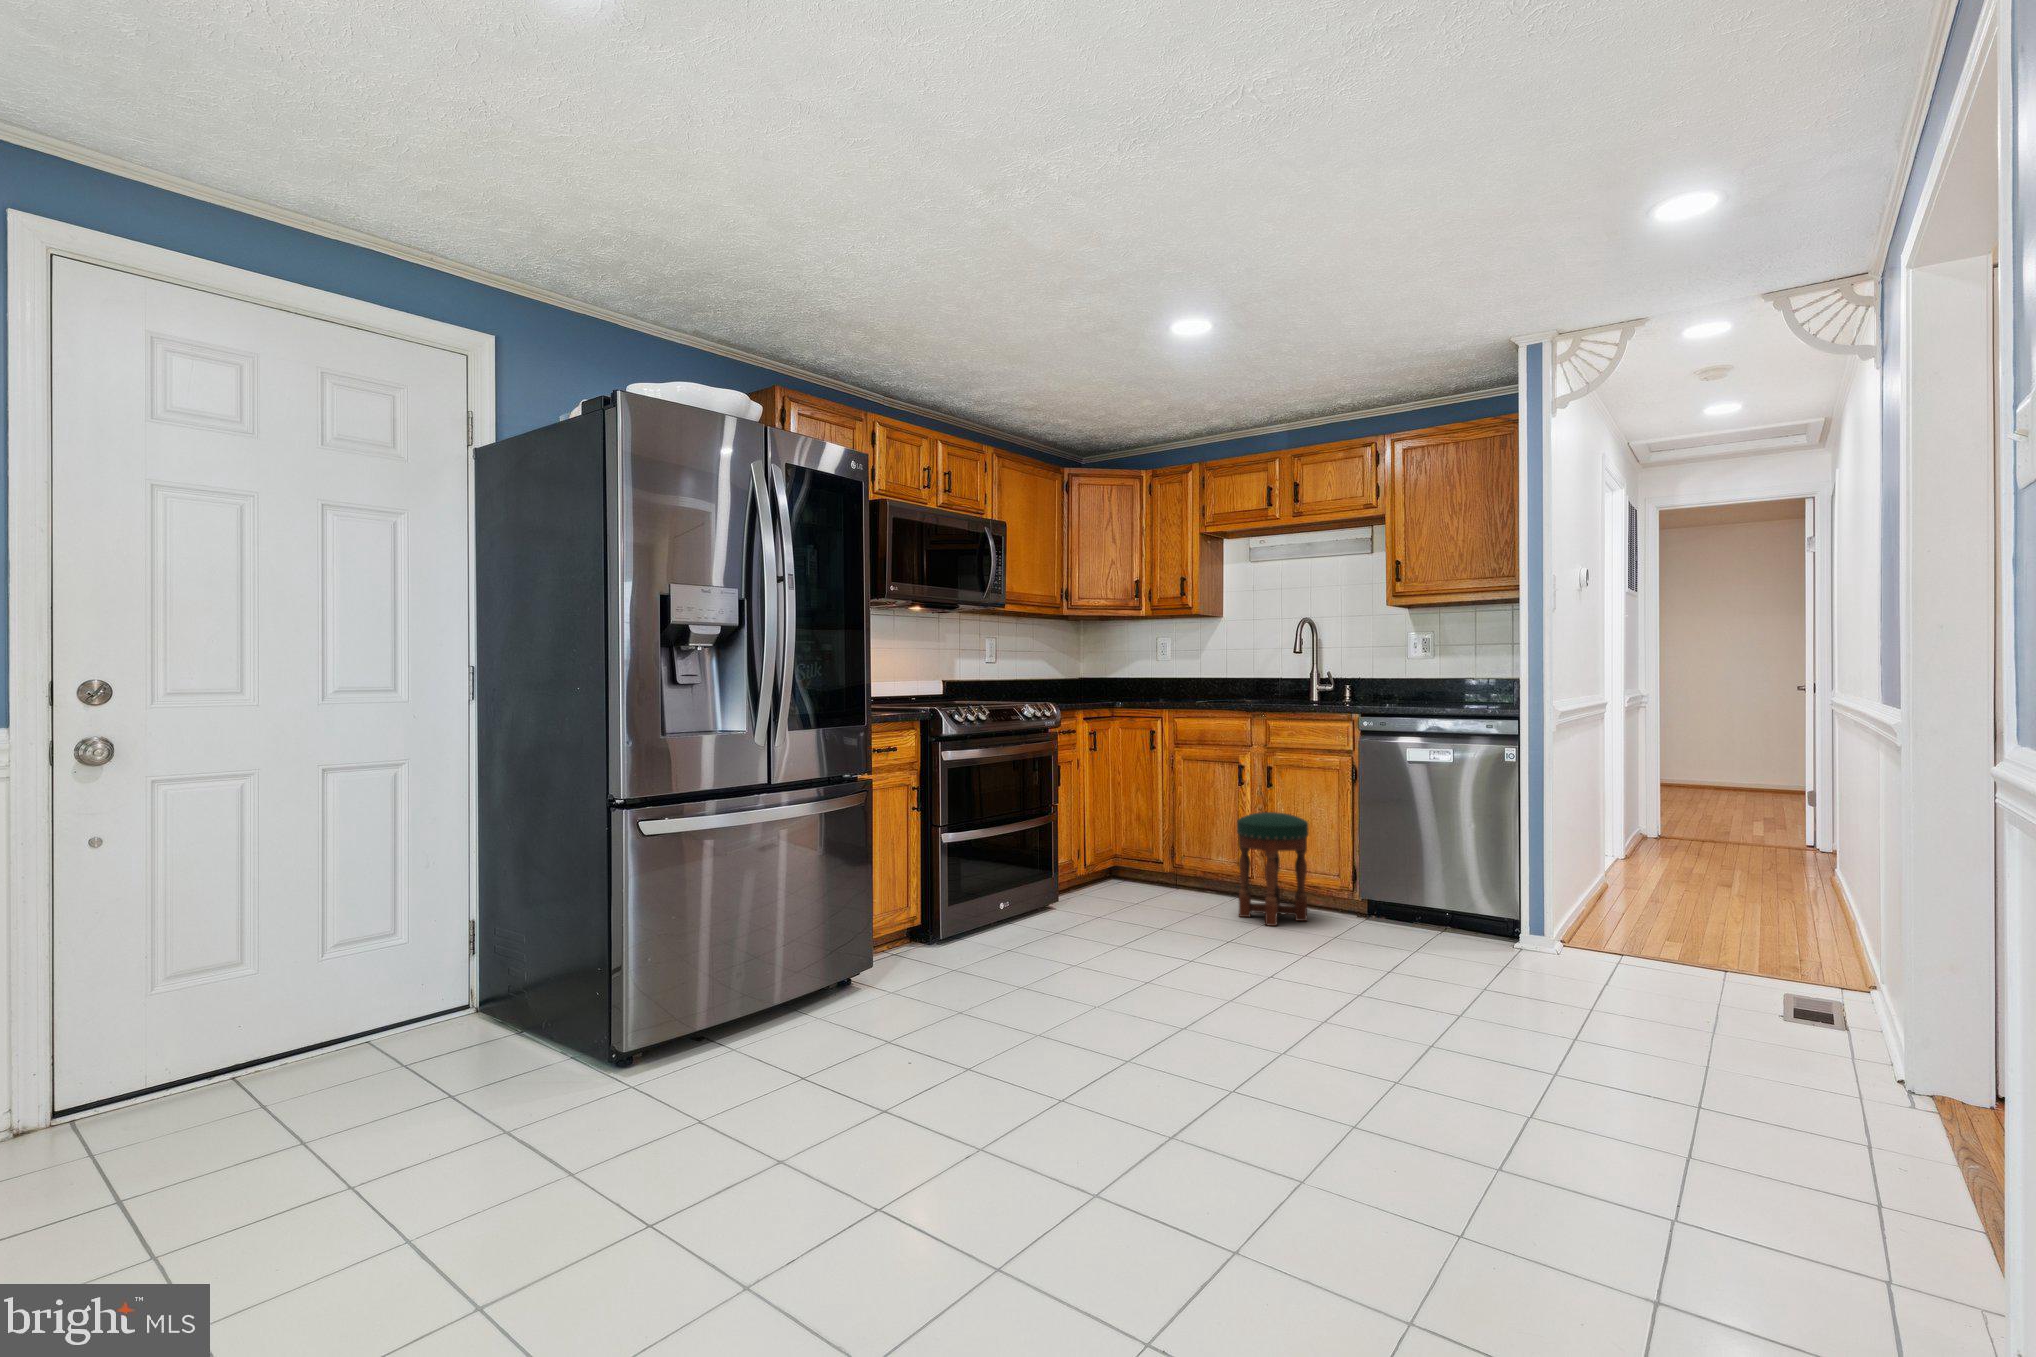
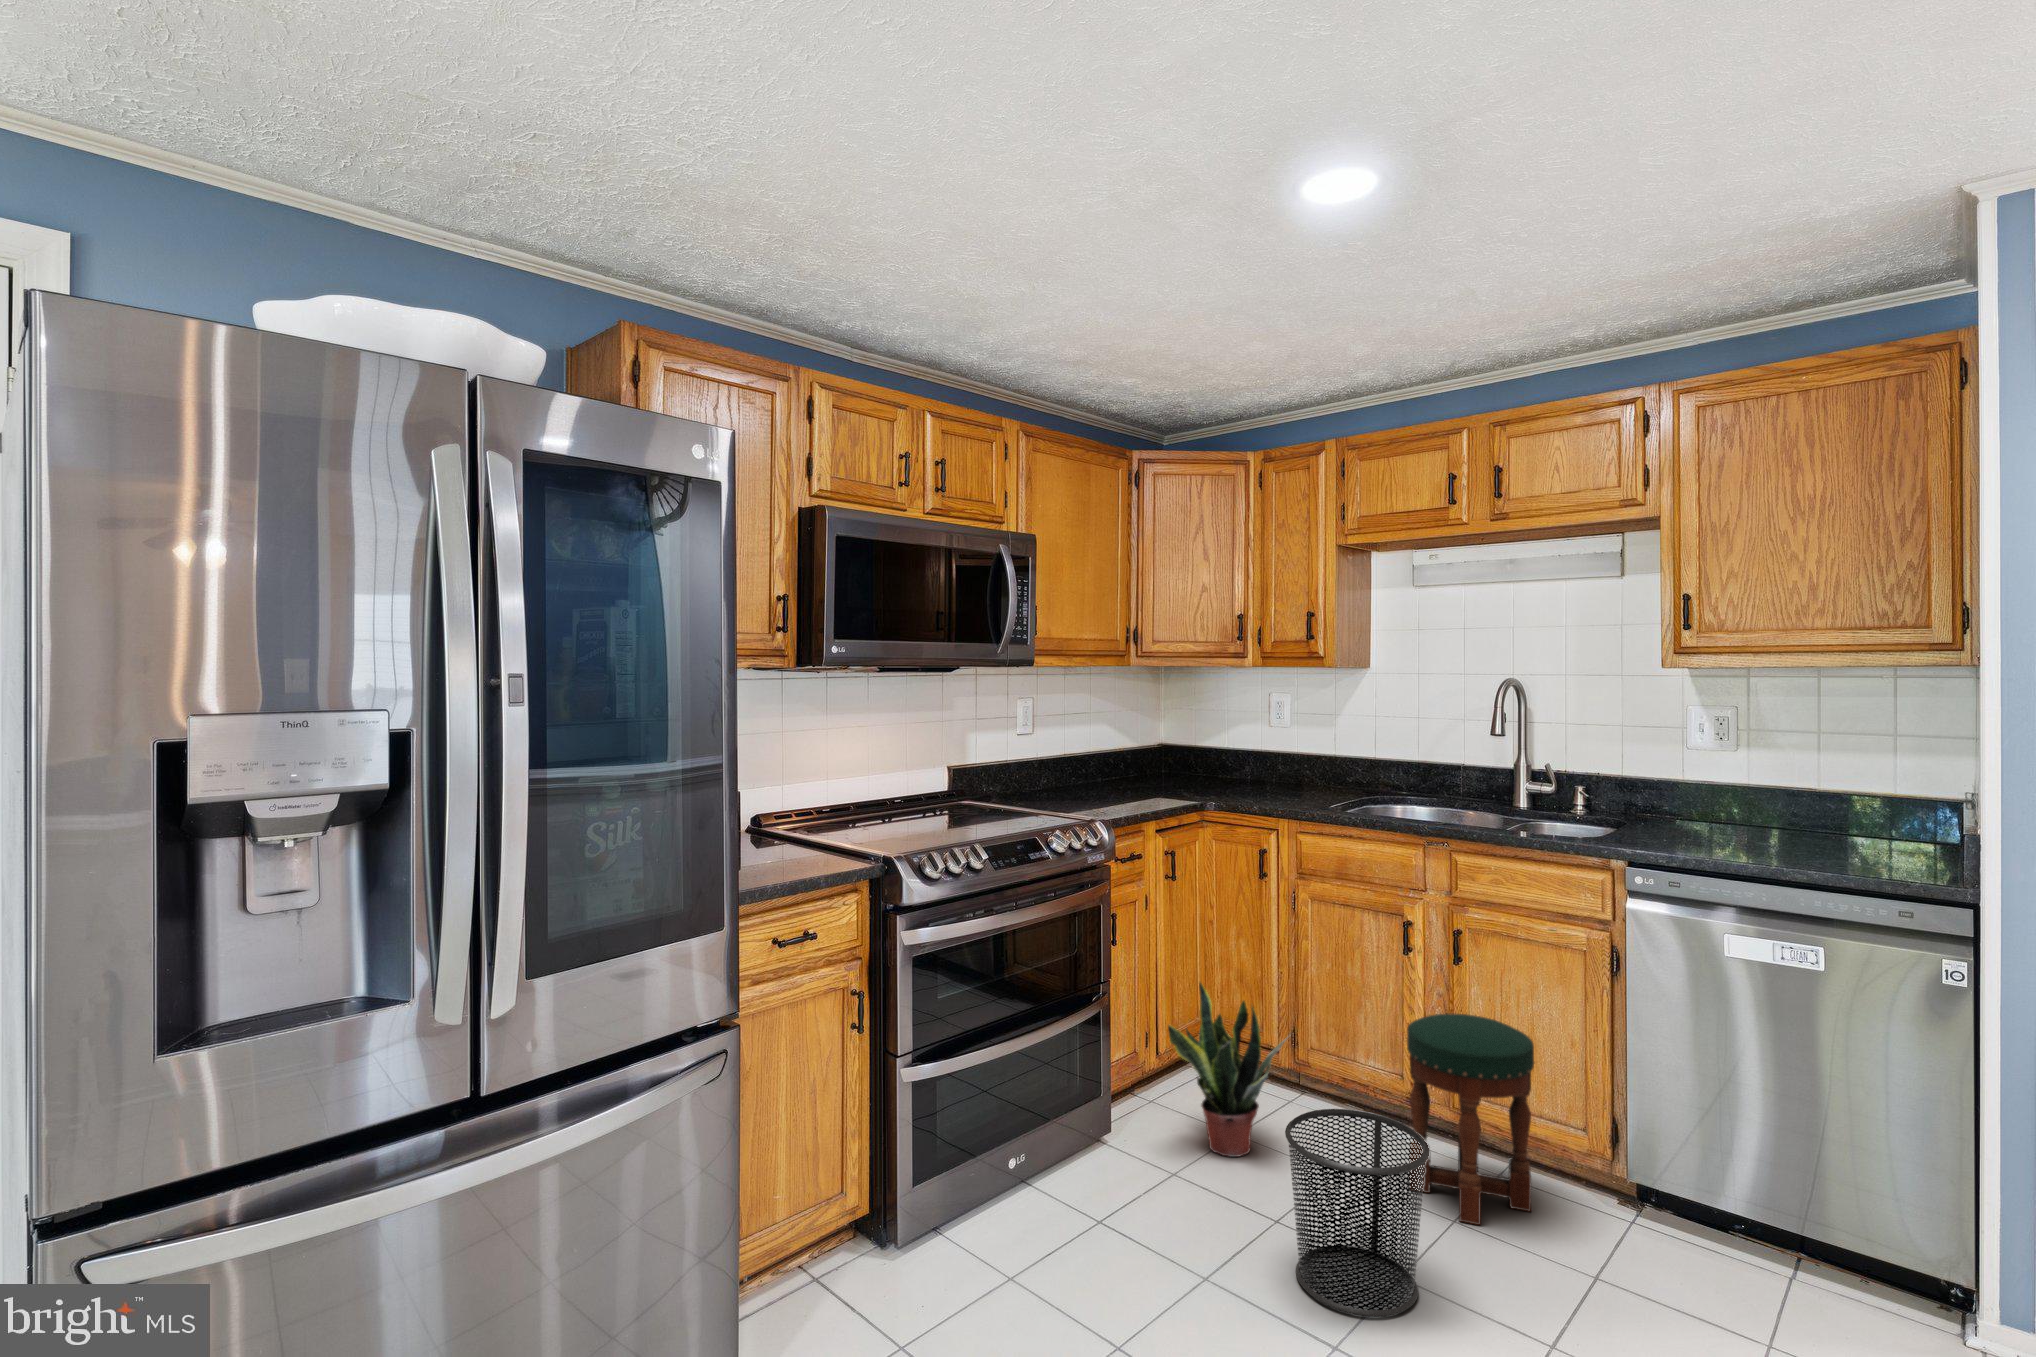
potted plant: none [1093,805,1169,909] -> present [1168,983,1286,1157]
waste bin: none [1163,854,1242,953] -> present [1285,1109,1429,1317]

